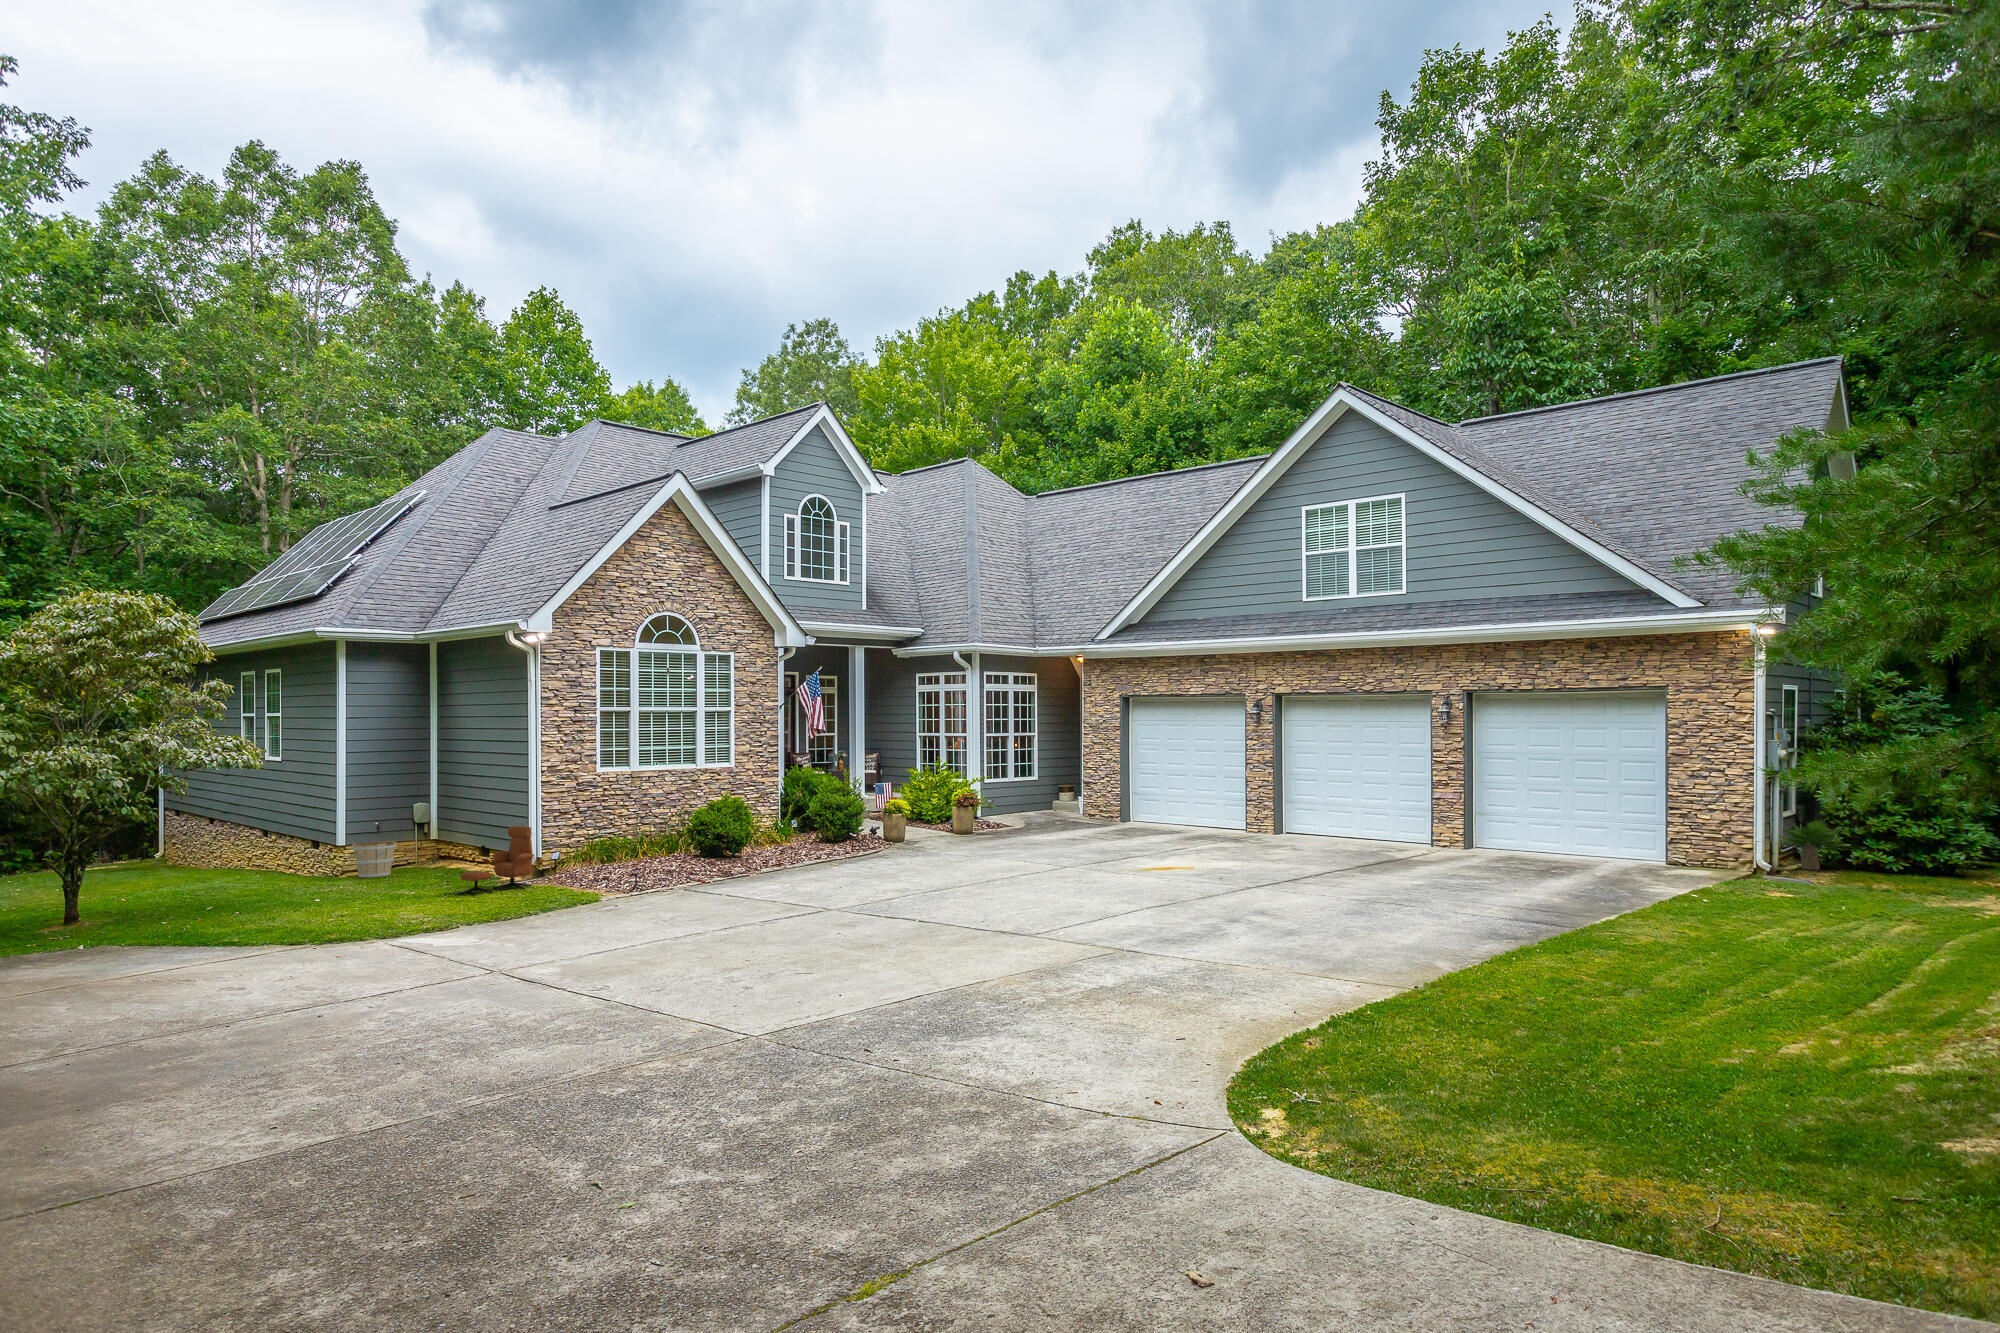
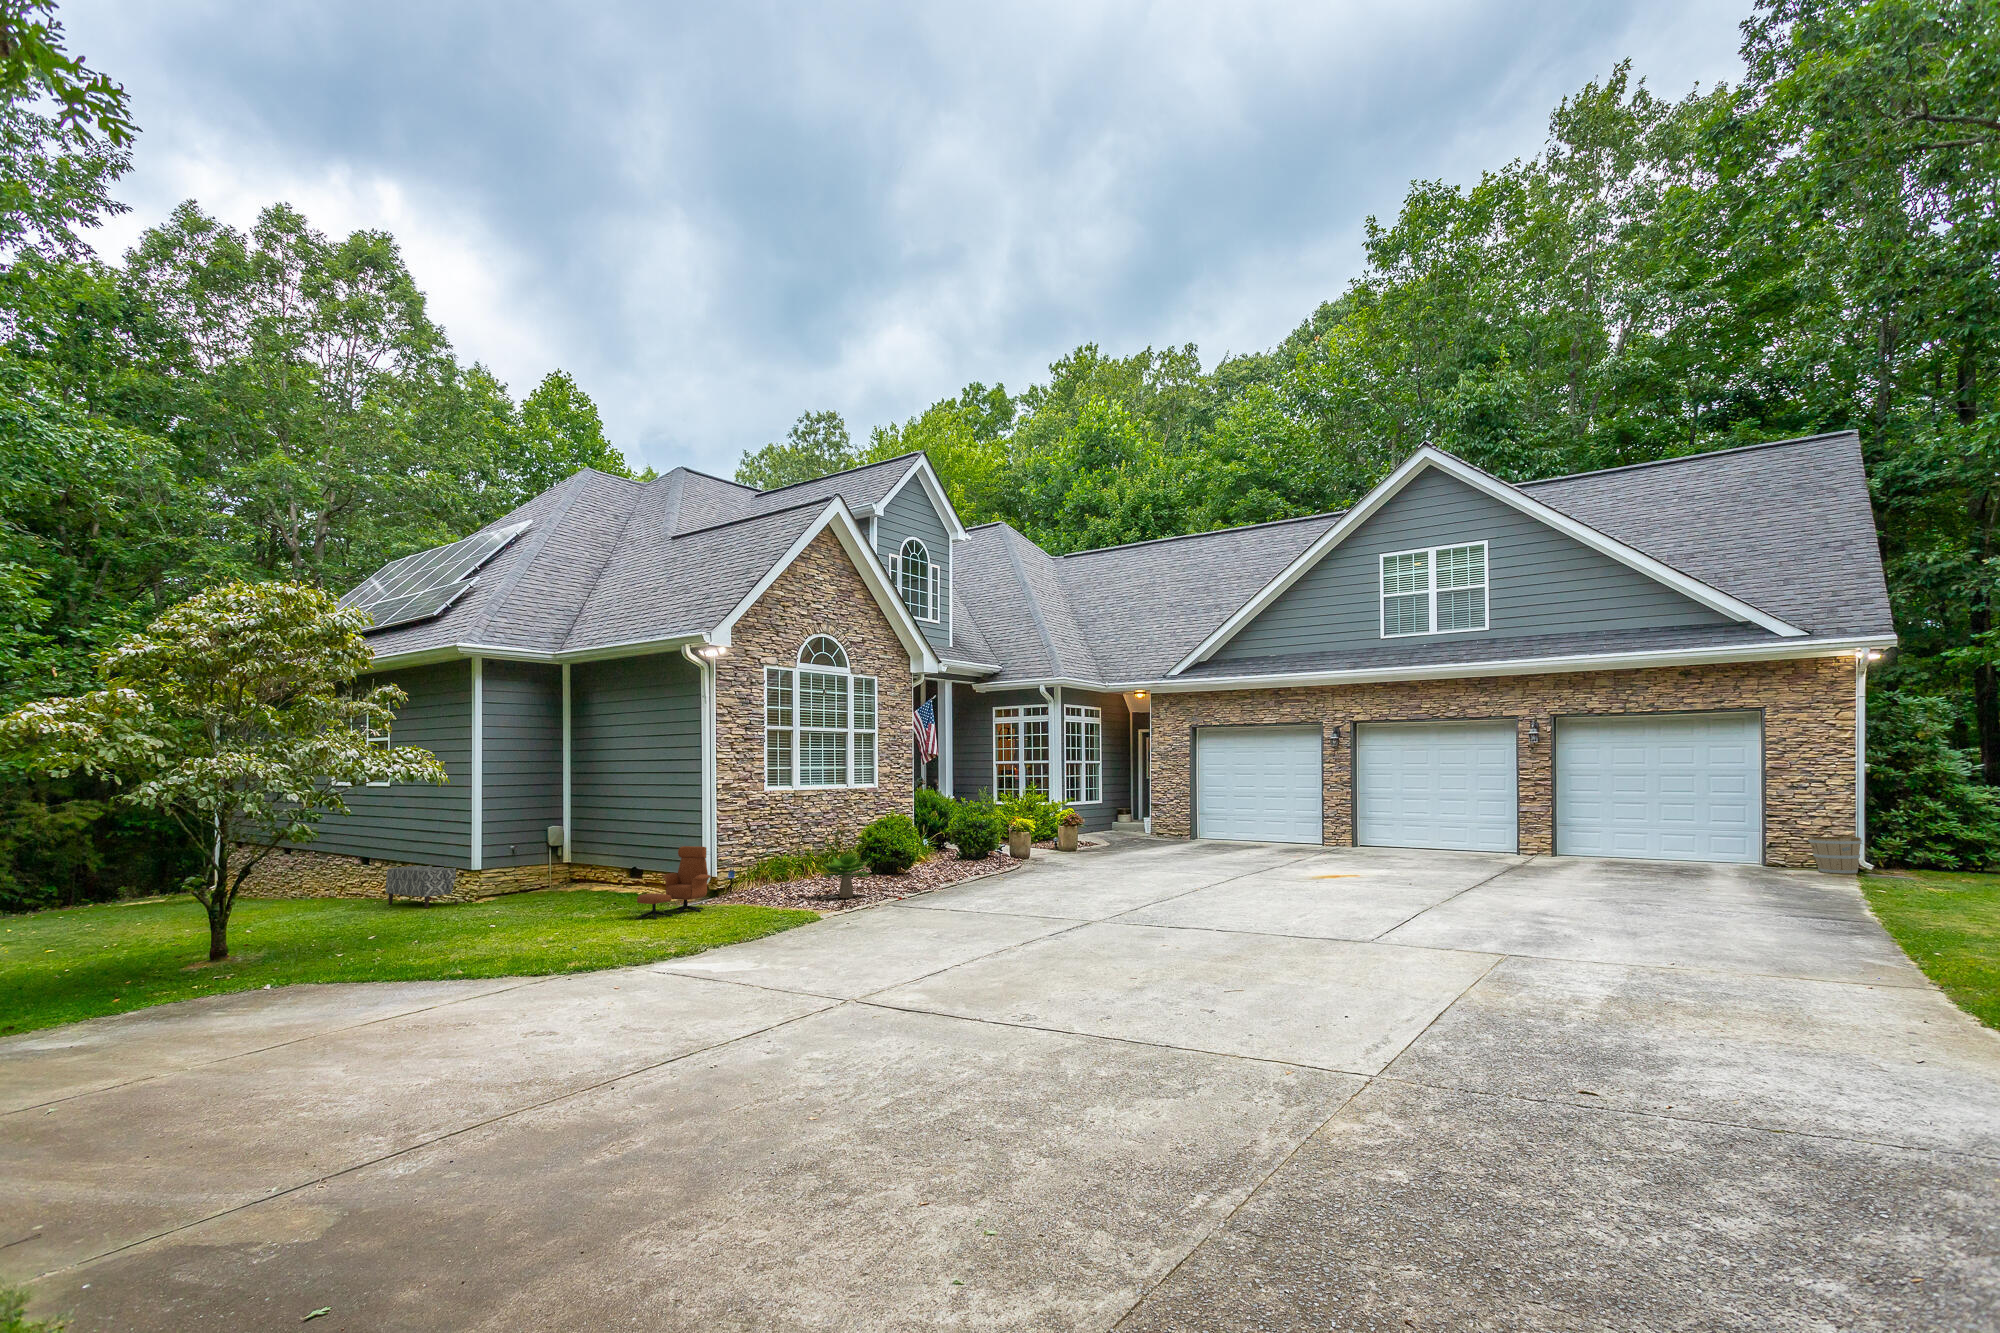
potted plant: present [1778,821,1839,870] -> present [824,854,870,898]
bench: none [266,838,331,880] -> present [386,866,458,908]
wooden bucket: present [352,841,397,878] -> present [1808,836,1862,874]

